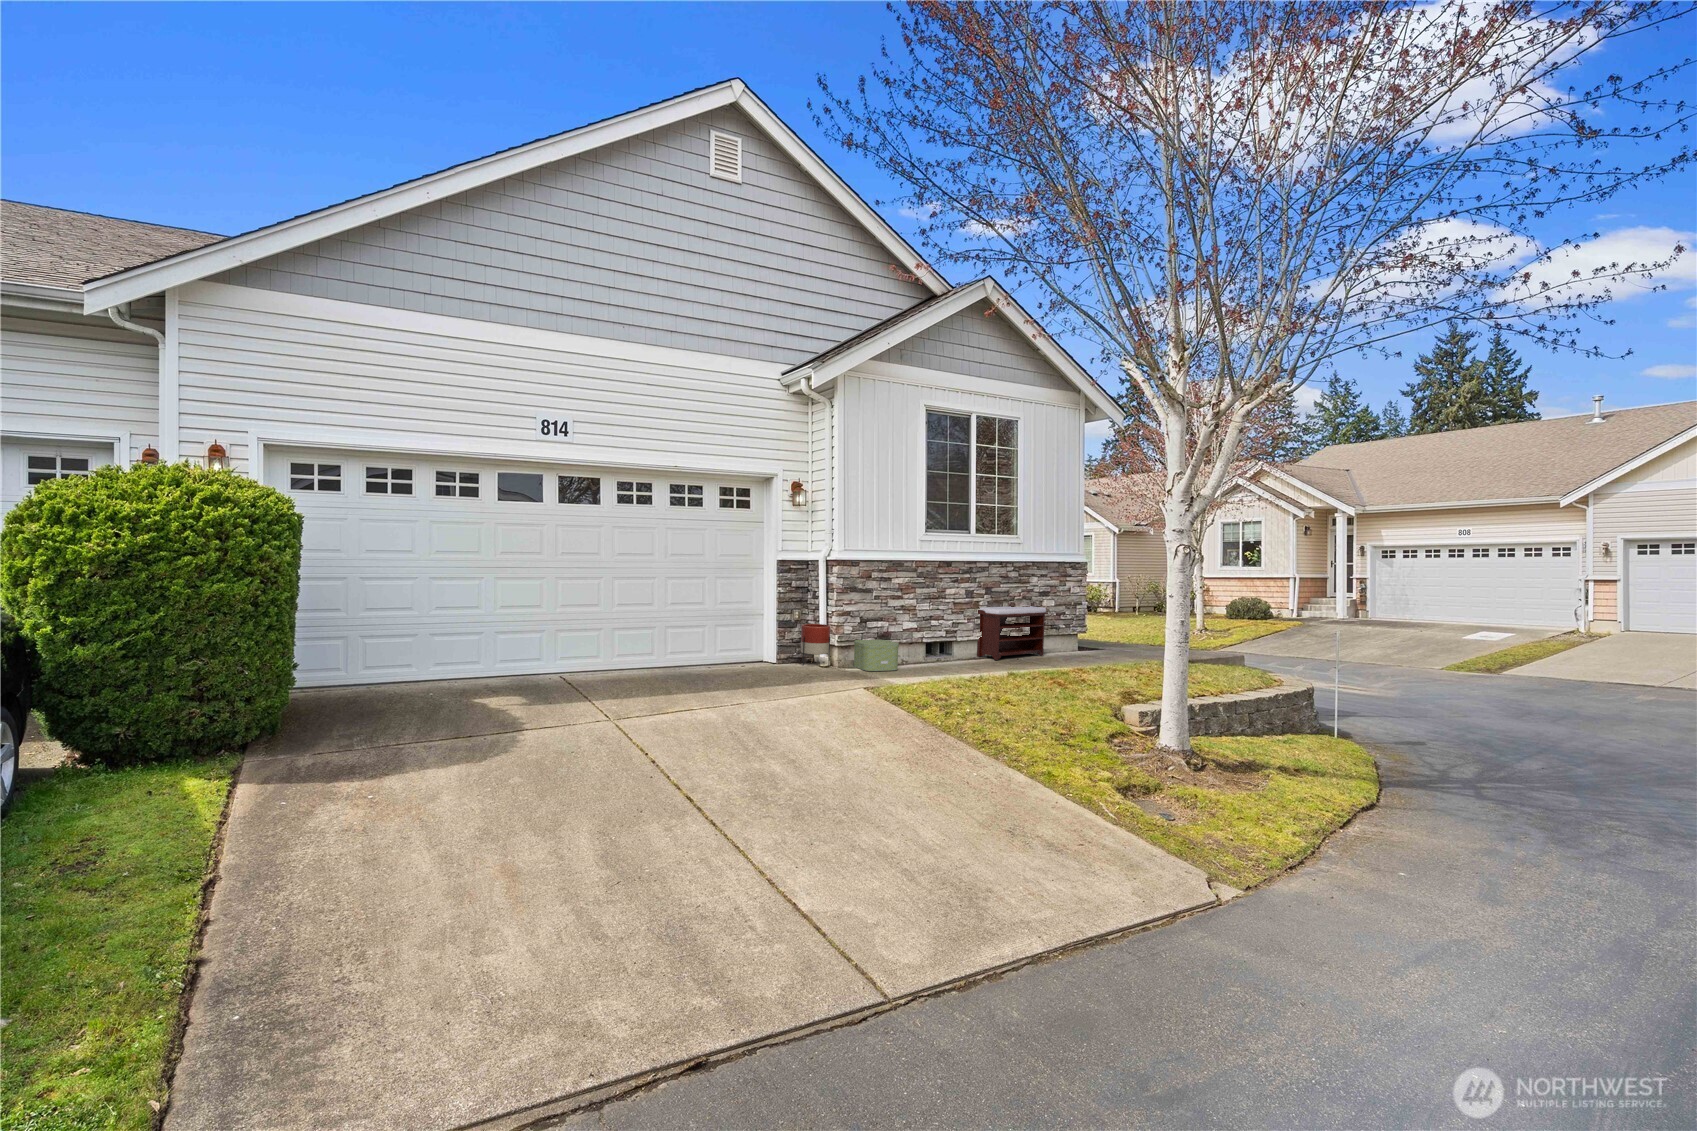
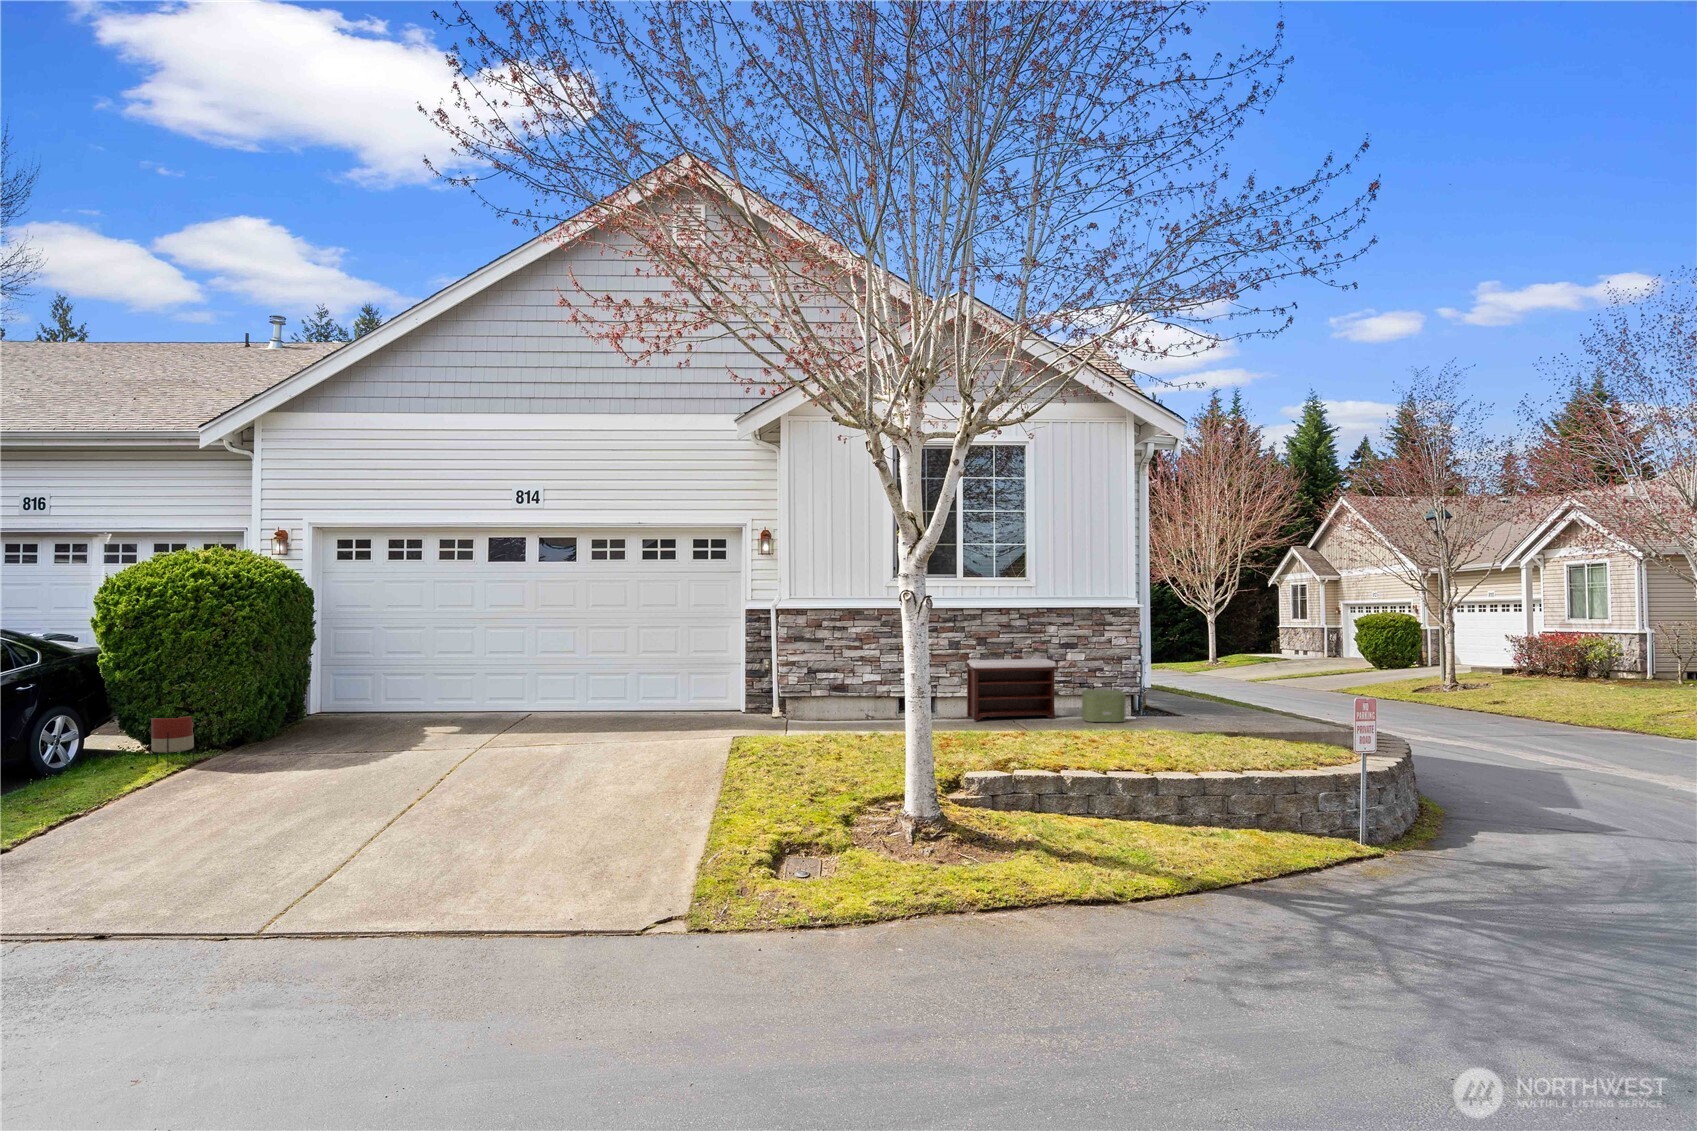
planter: present [800,624,830,665] -> present [151,716,194,767]
storage box: present [854,640,899,671] -> present [1082,690,1126,722]

